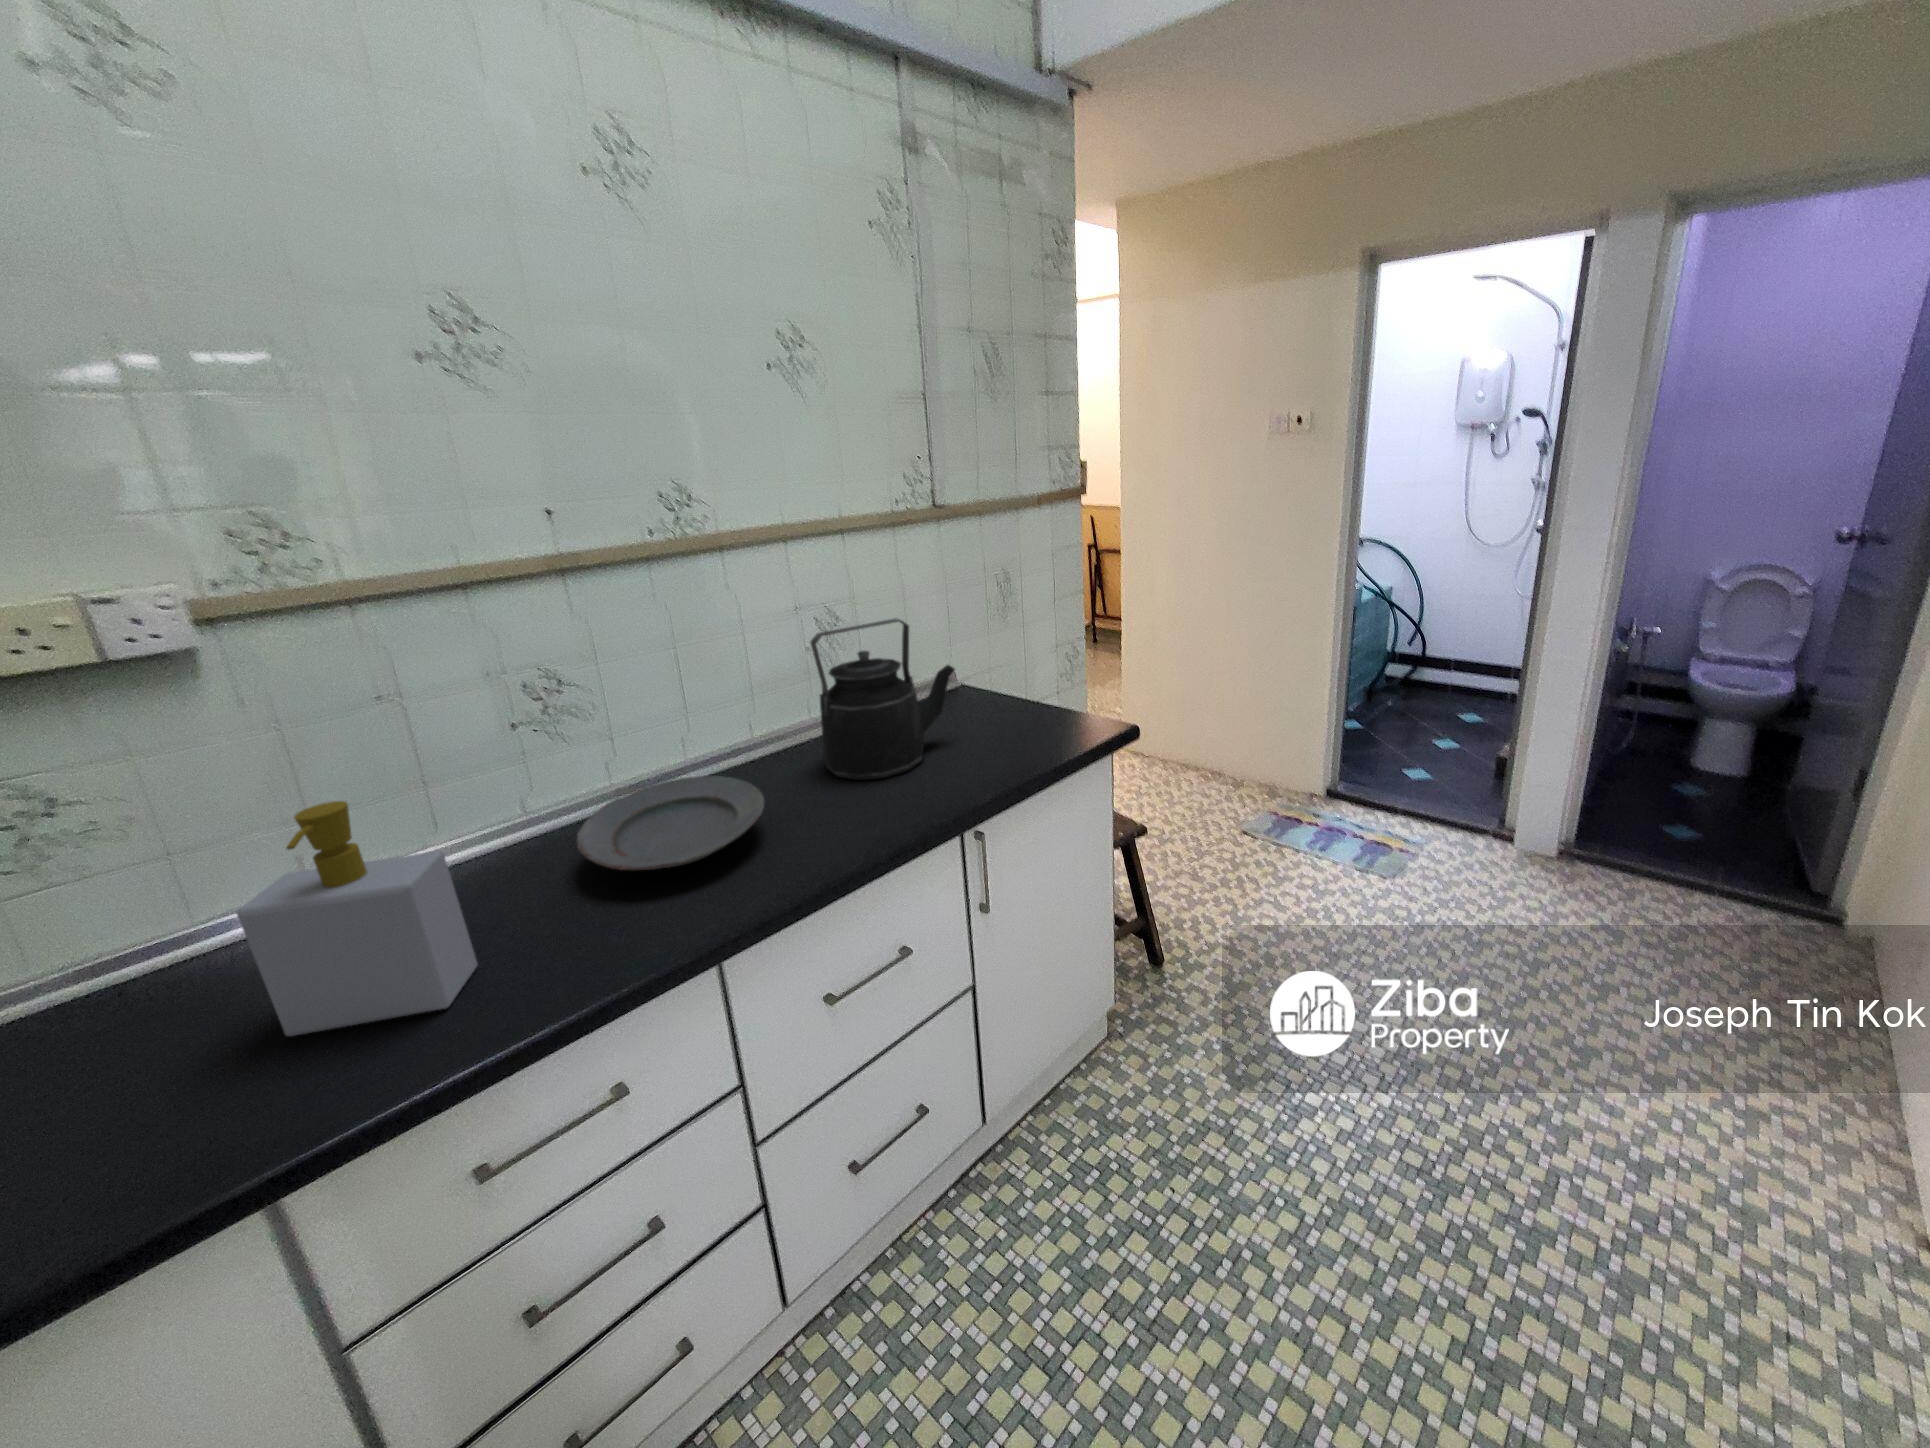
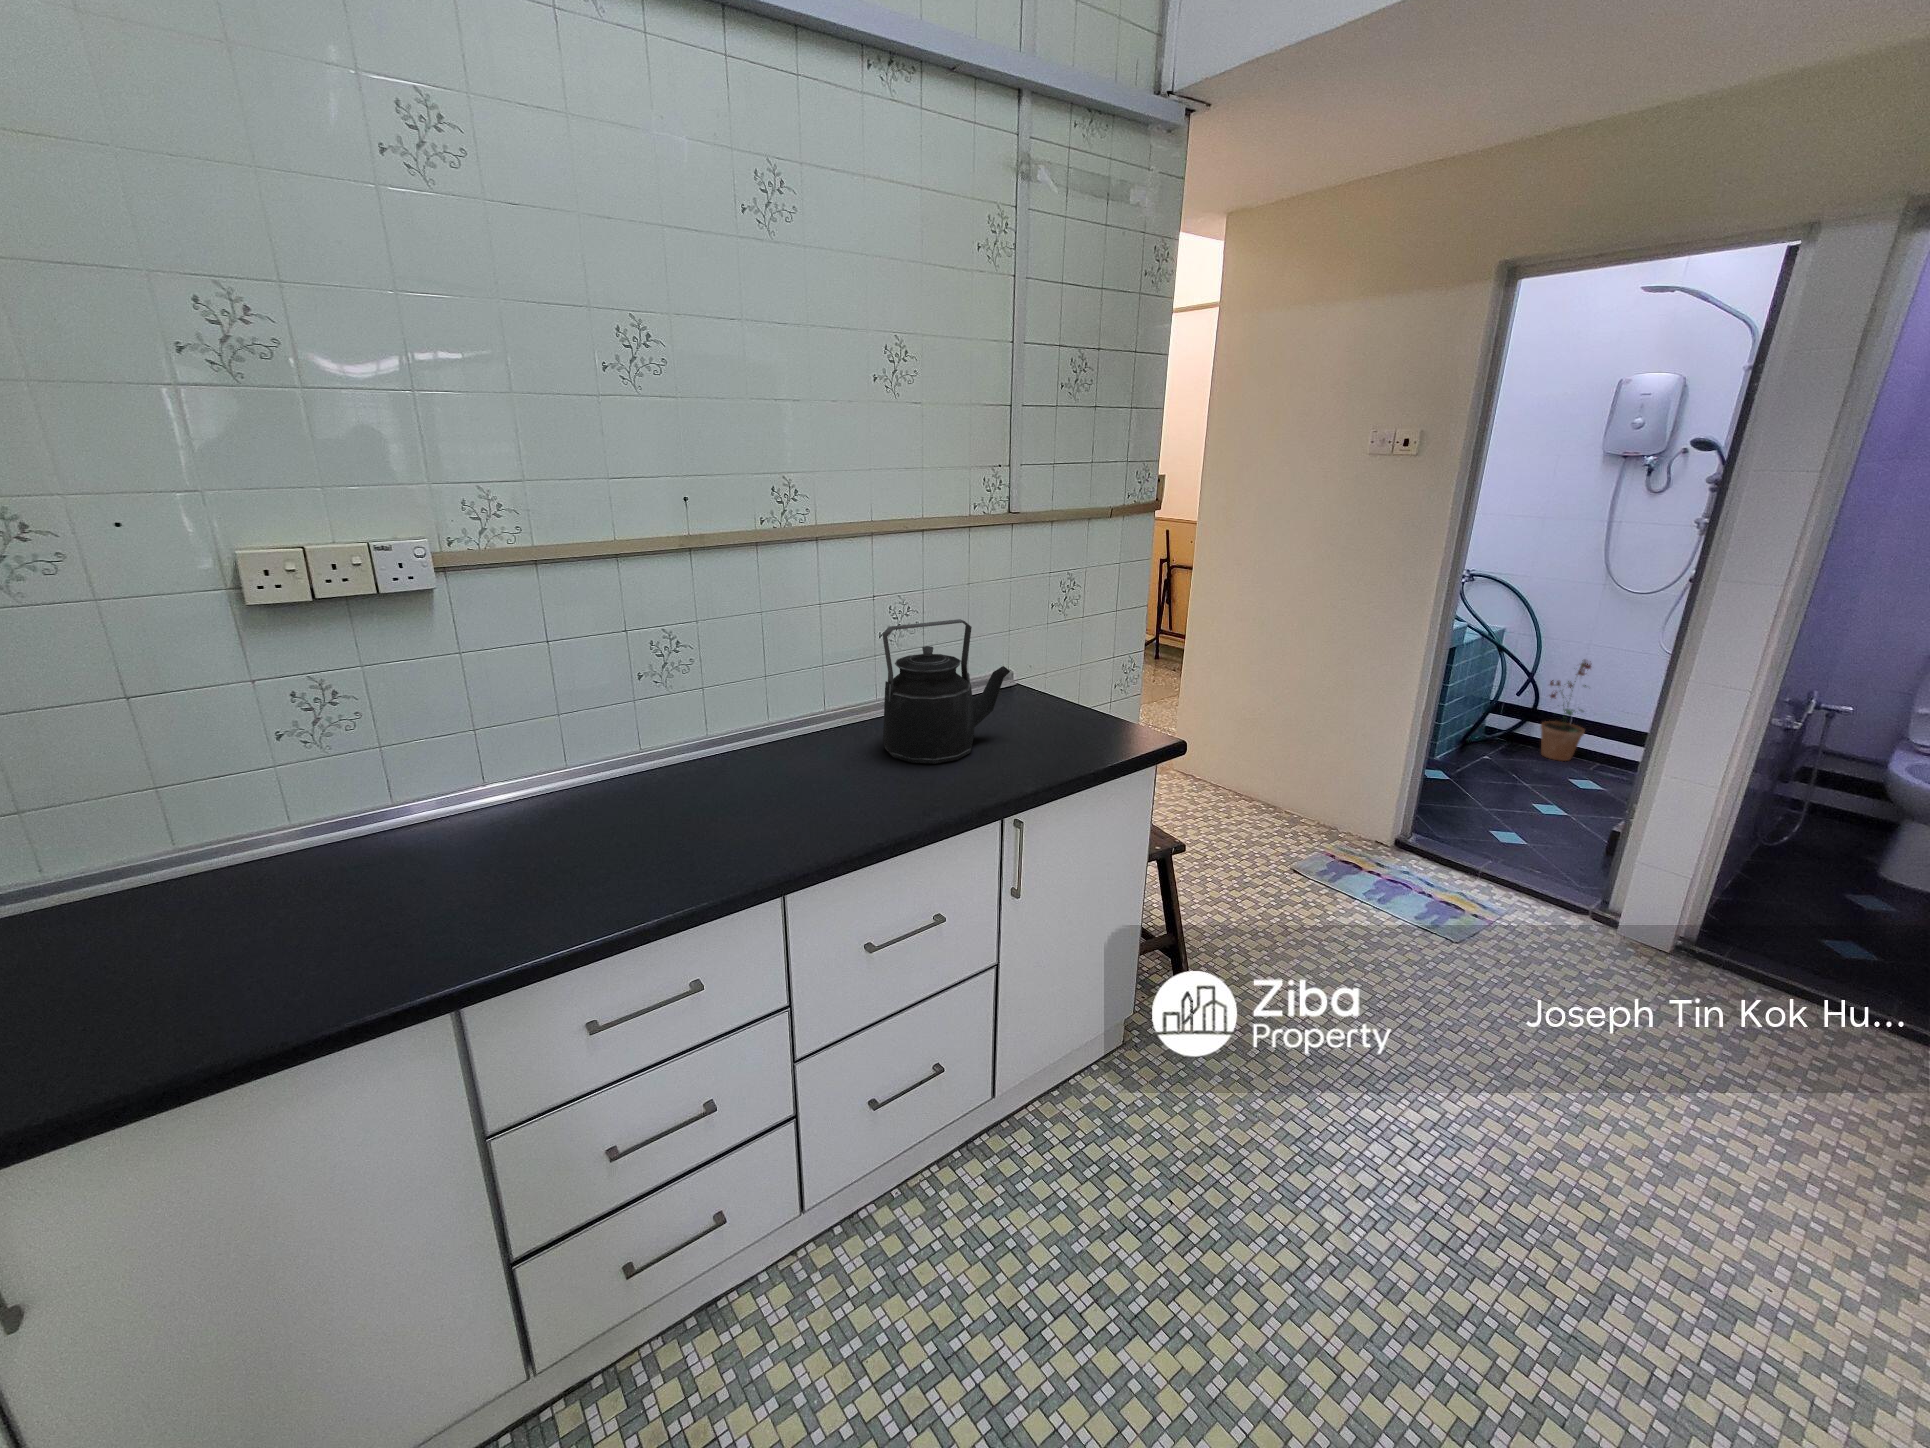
potted plant: none [1430,608,1467,700] -> present [1541,660,1591,761]
plate: present [576,776,764,870] -> none [679,741,830,815]
soap bottle: present [236,801,477,1036] -> none [451,725,602,899]

